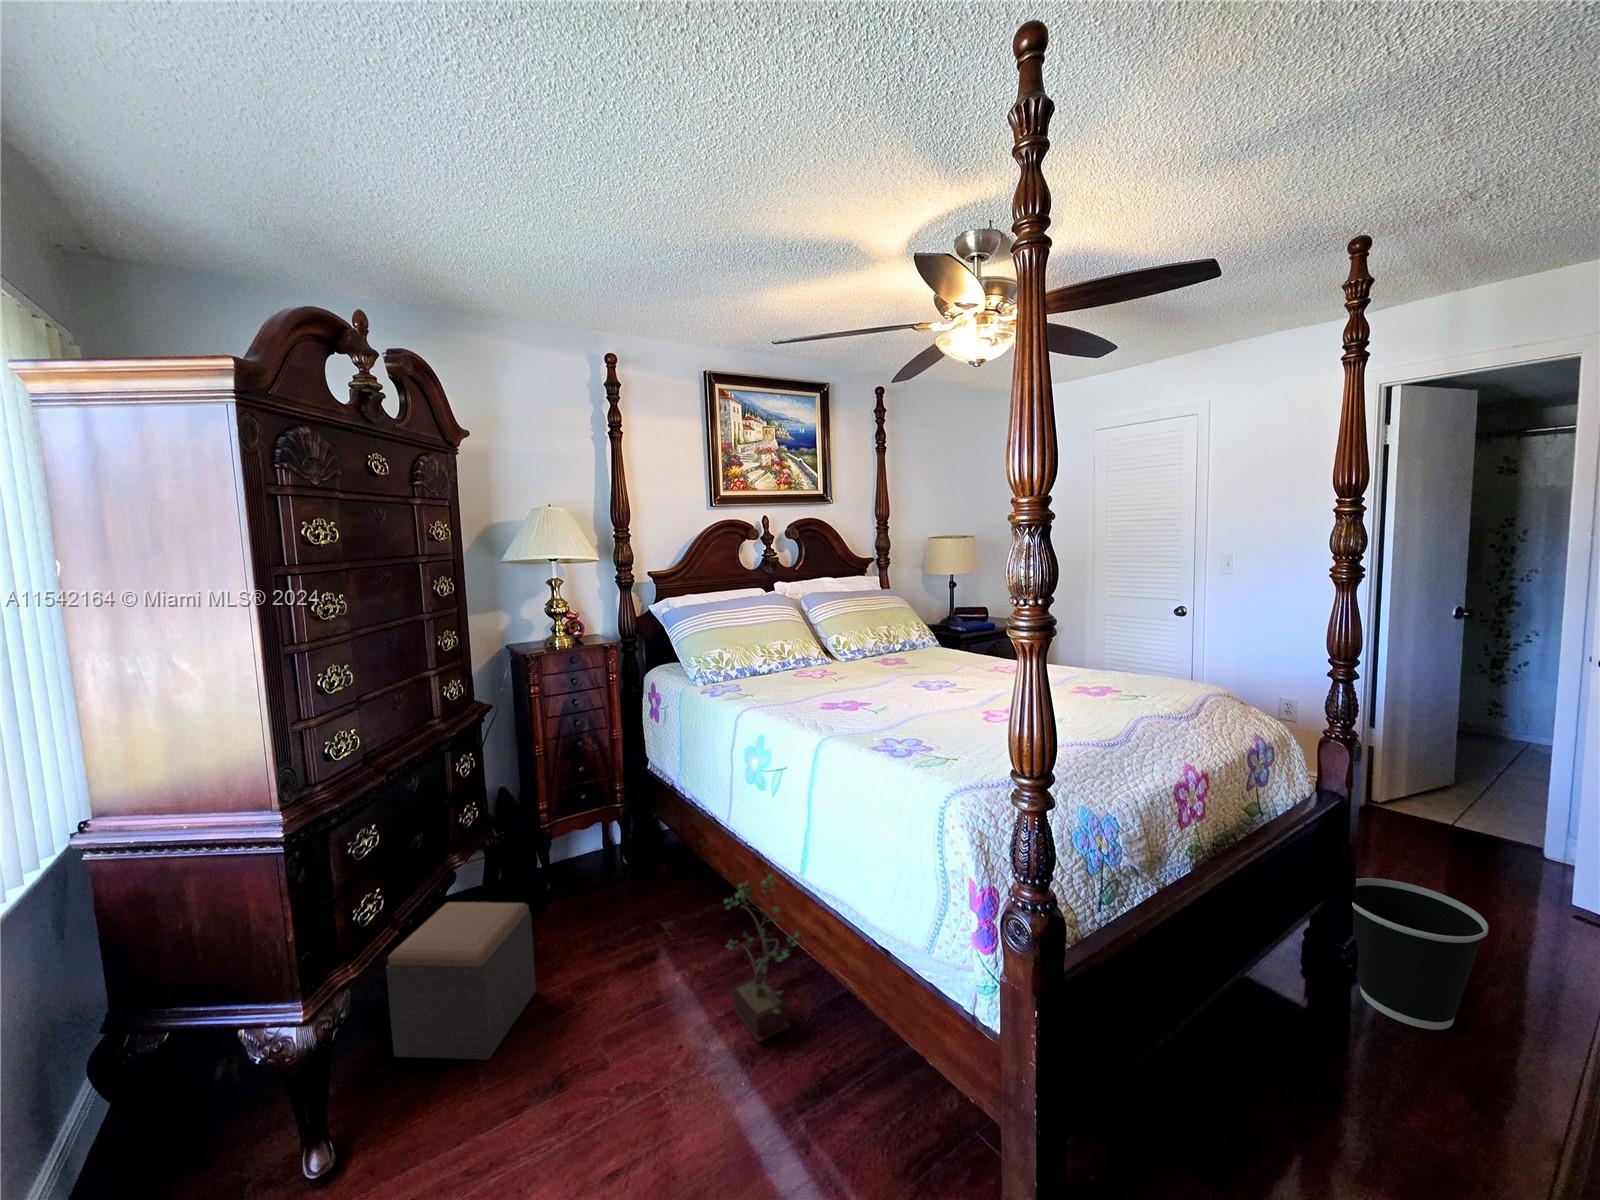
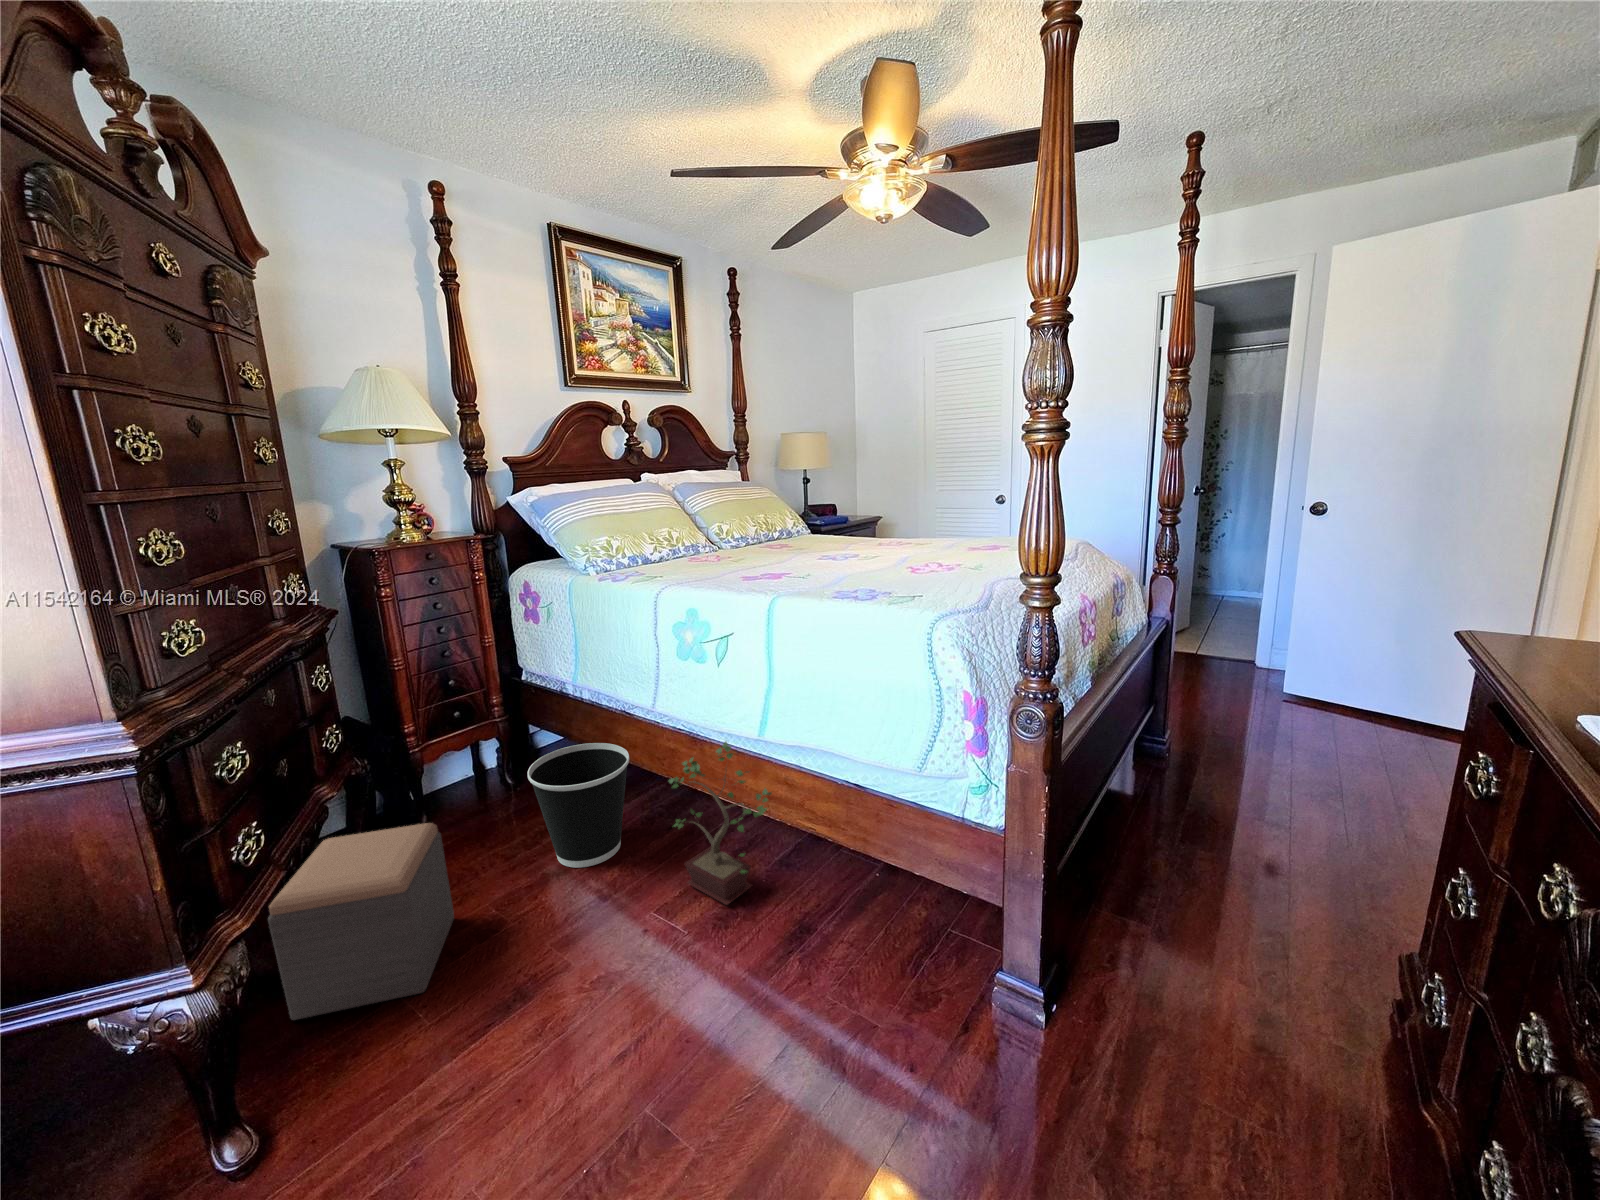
wastebasket: present [1352,878,1488,1030] -> present [527,743,629,868]

